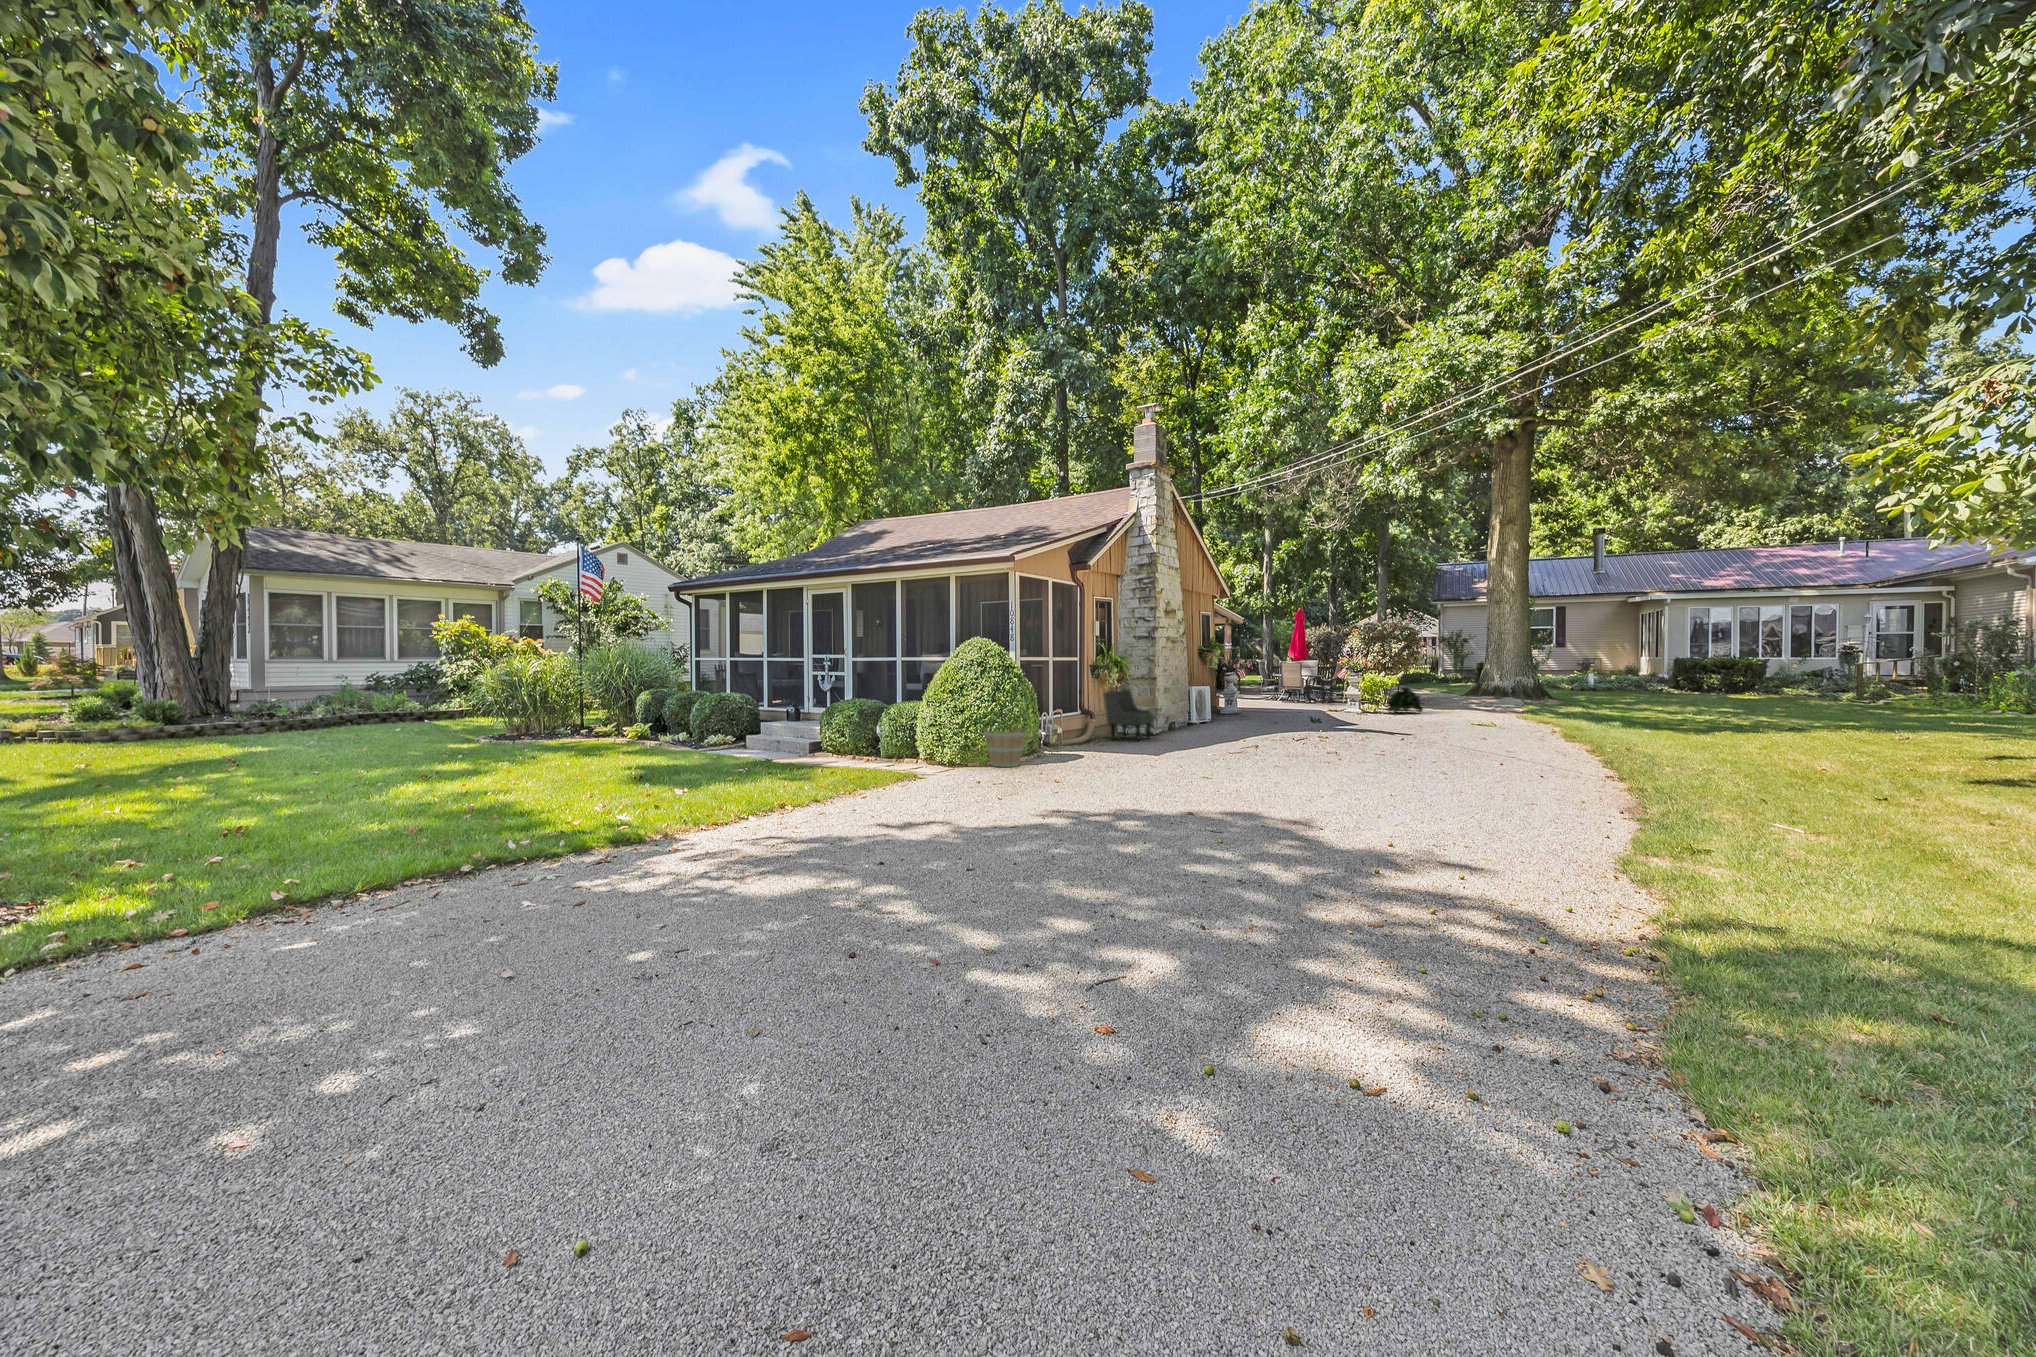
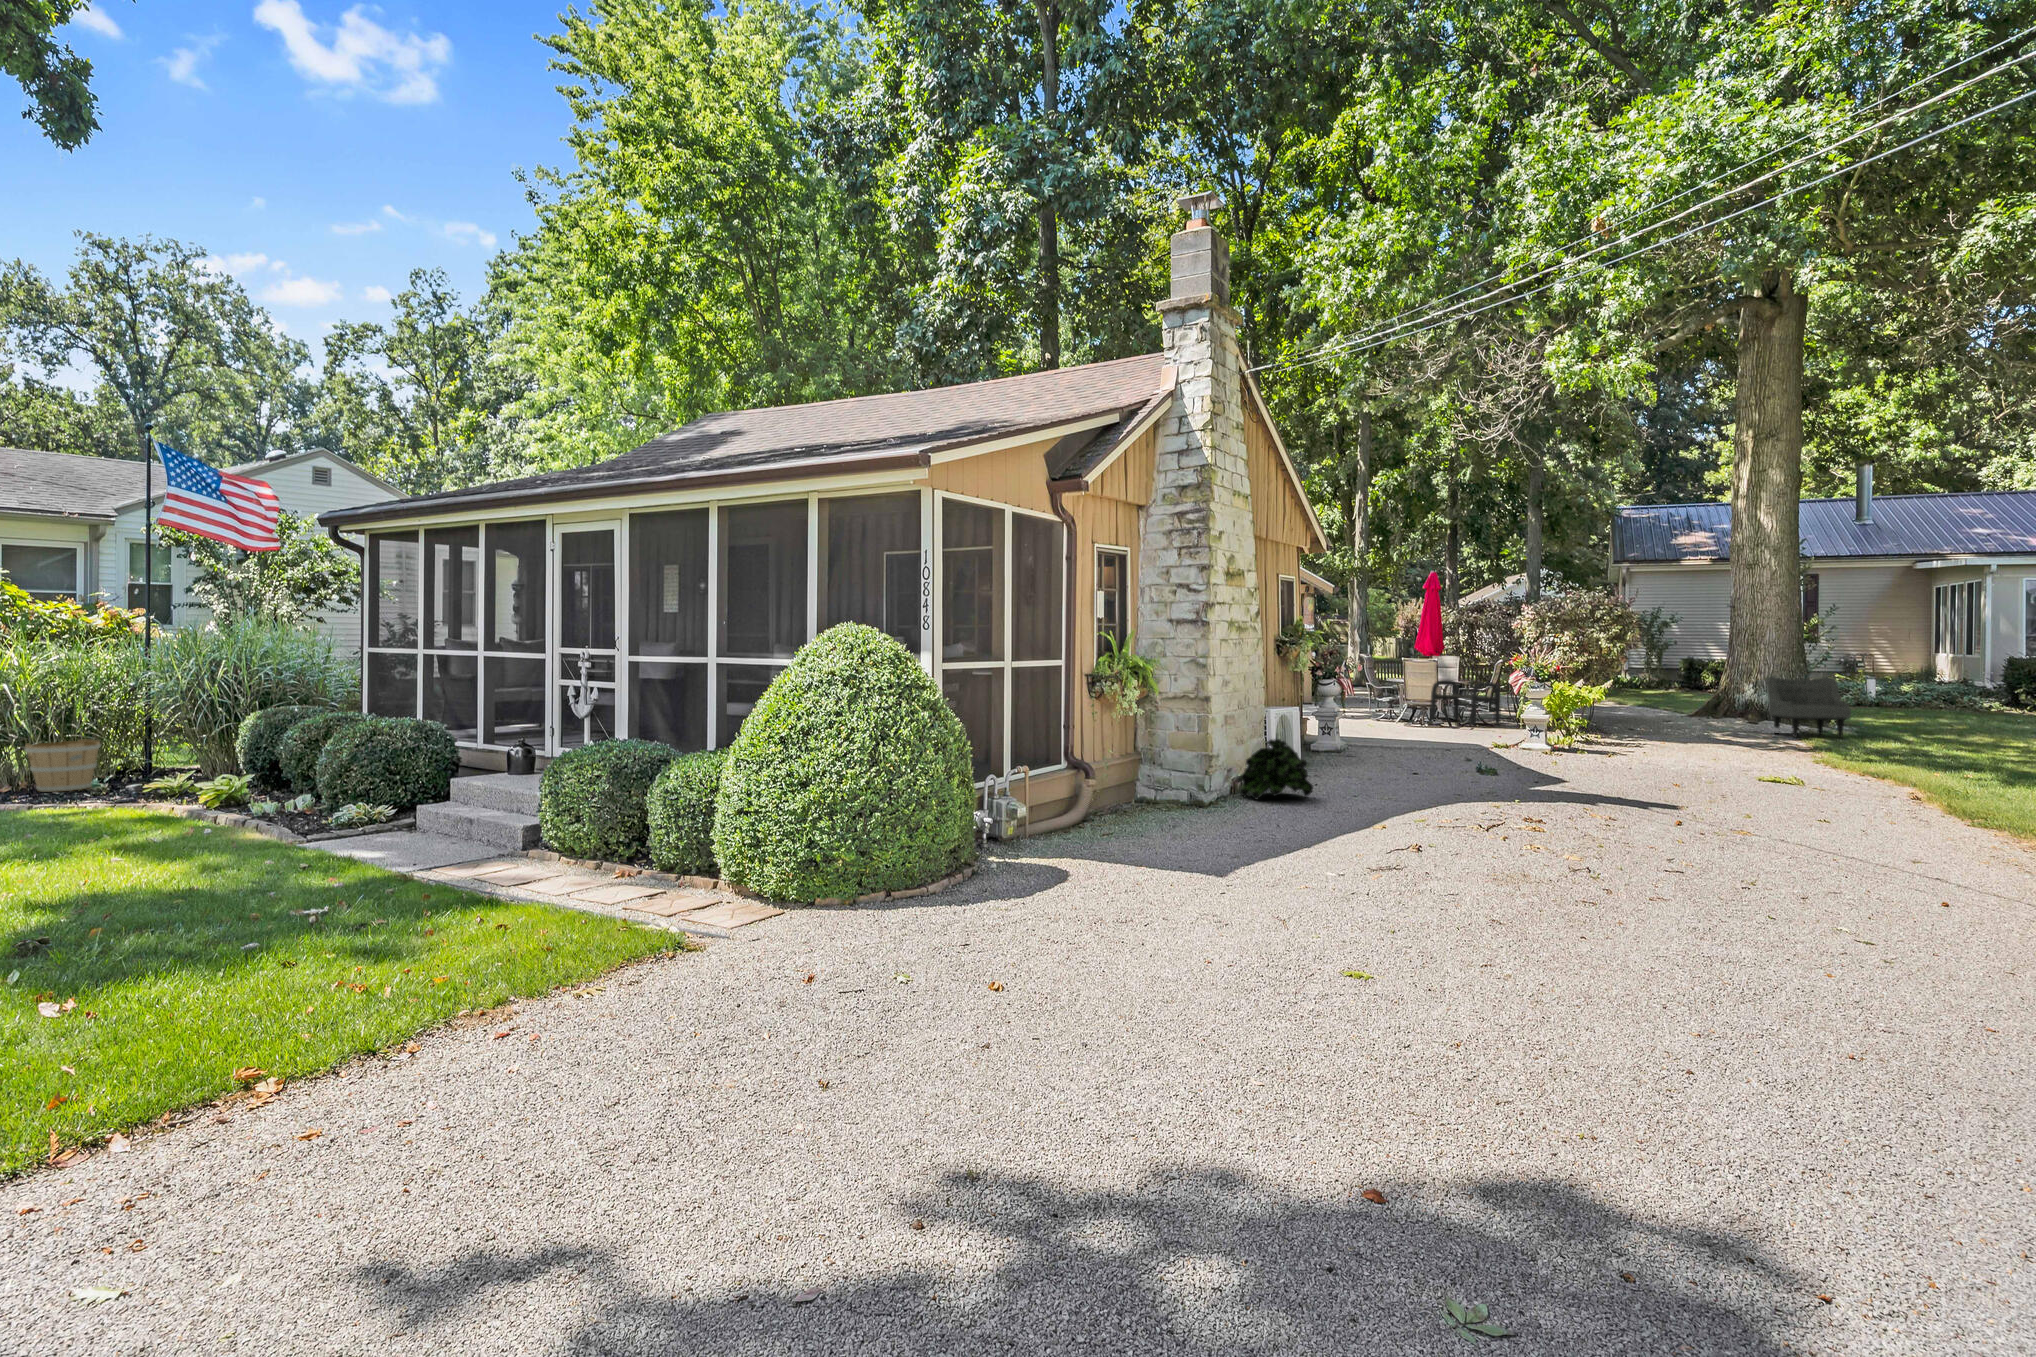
potted plant: present [1387,687,1423,713] -> present [1238,739,1313,799]
armchair: present [1104,689,1154,741] -> present [1766,676,1851,738]
wooden bucket: present [984,728,1026,767] -> present [25,739,101,792]

